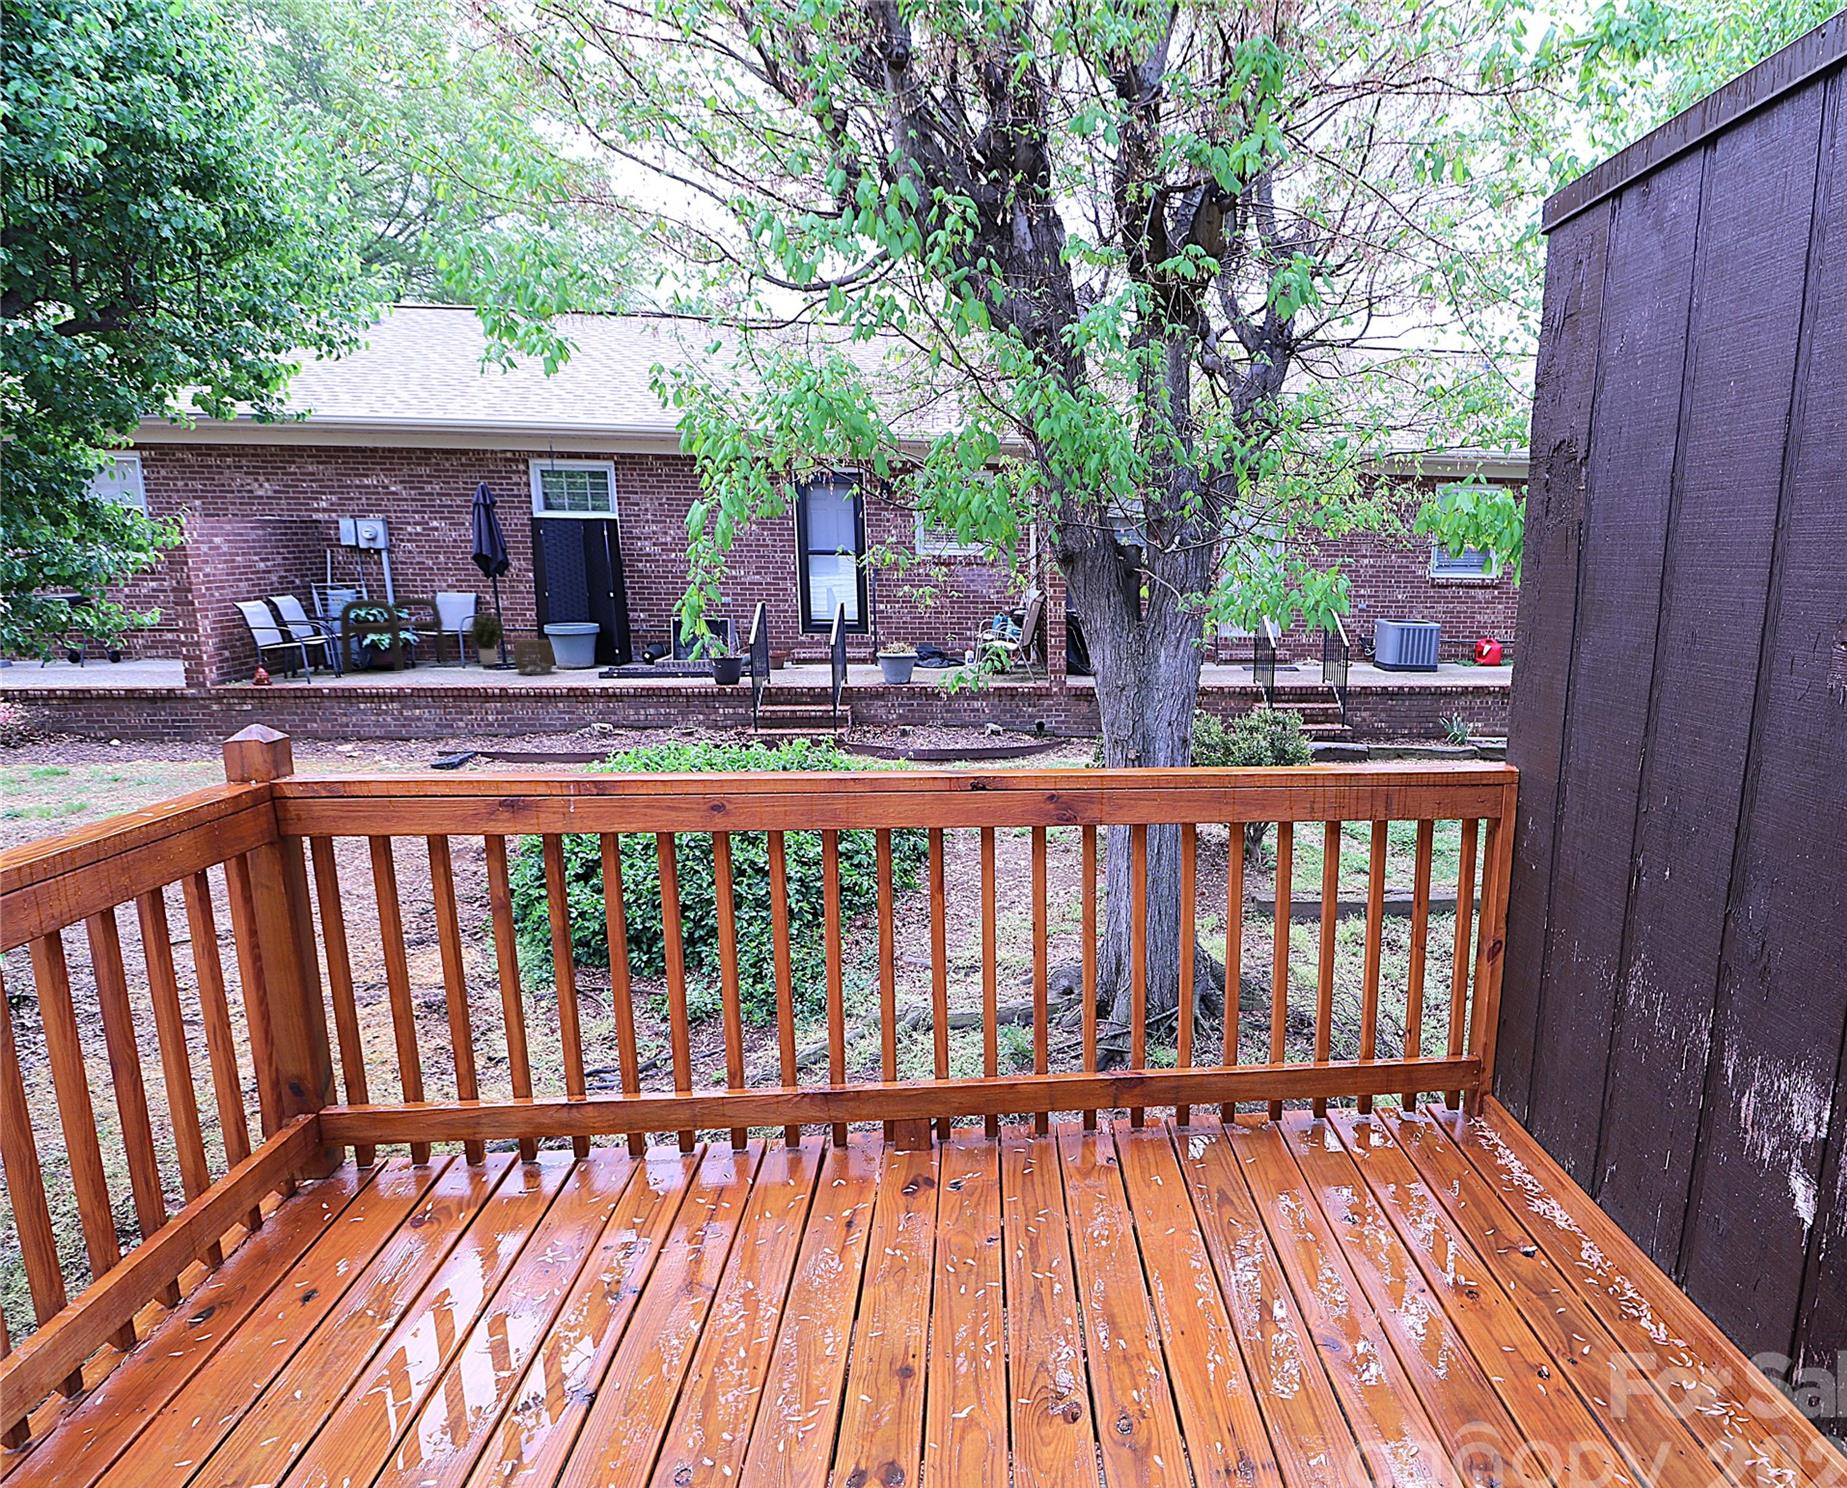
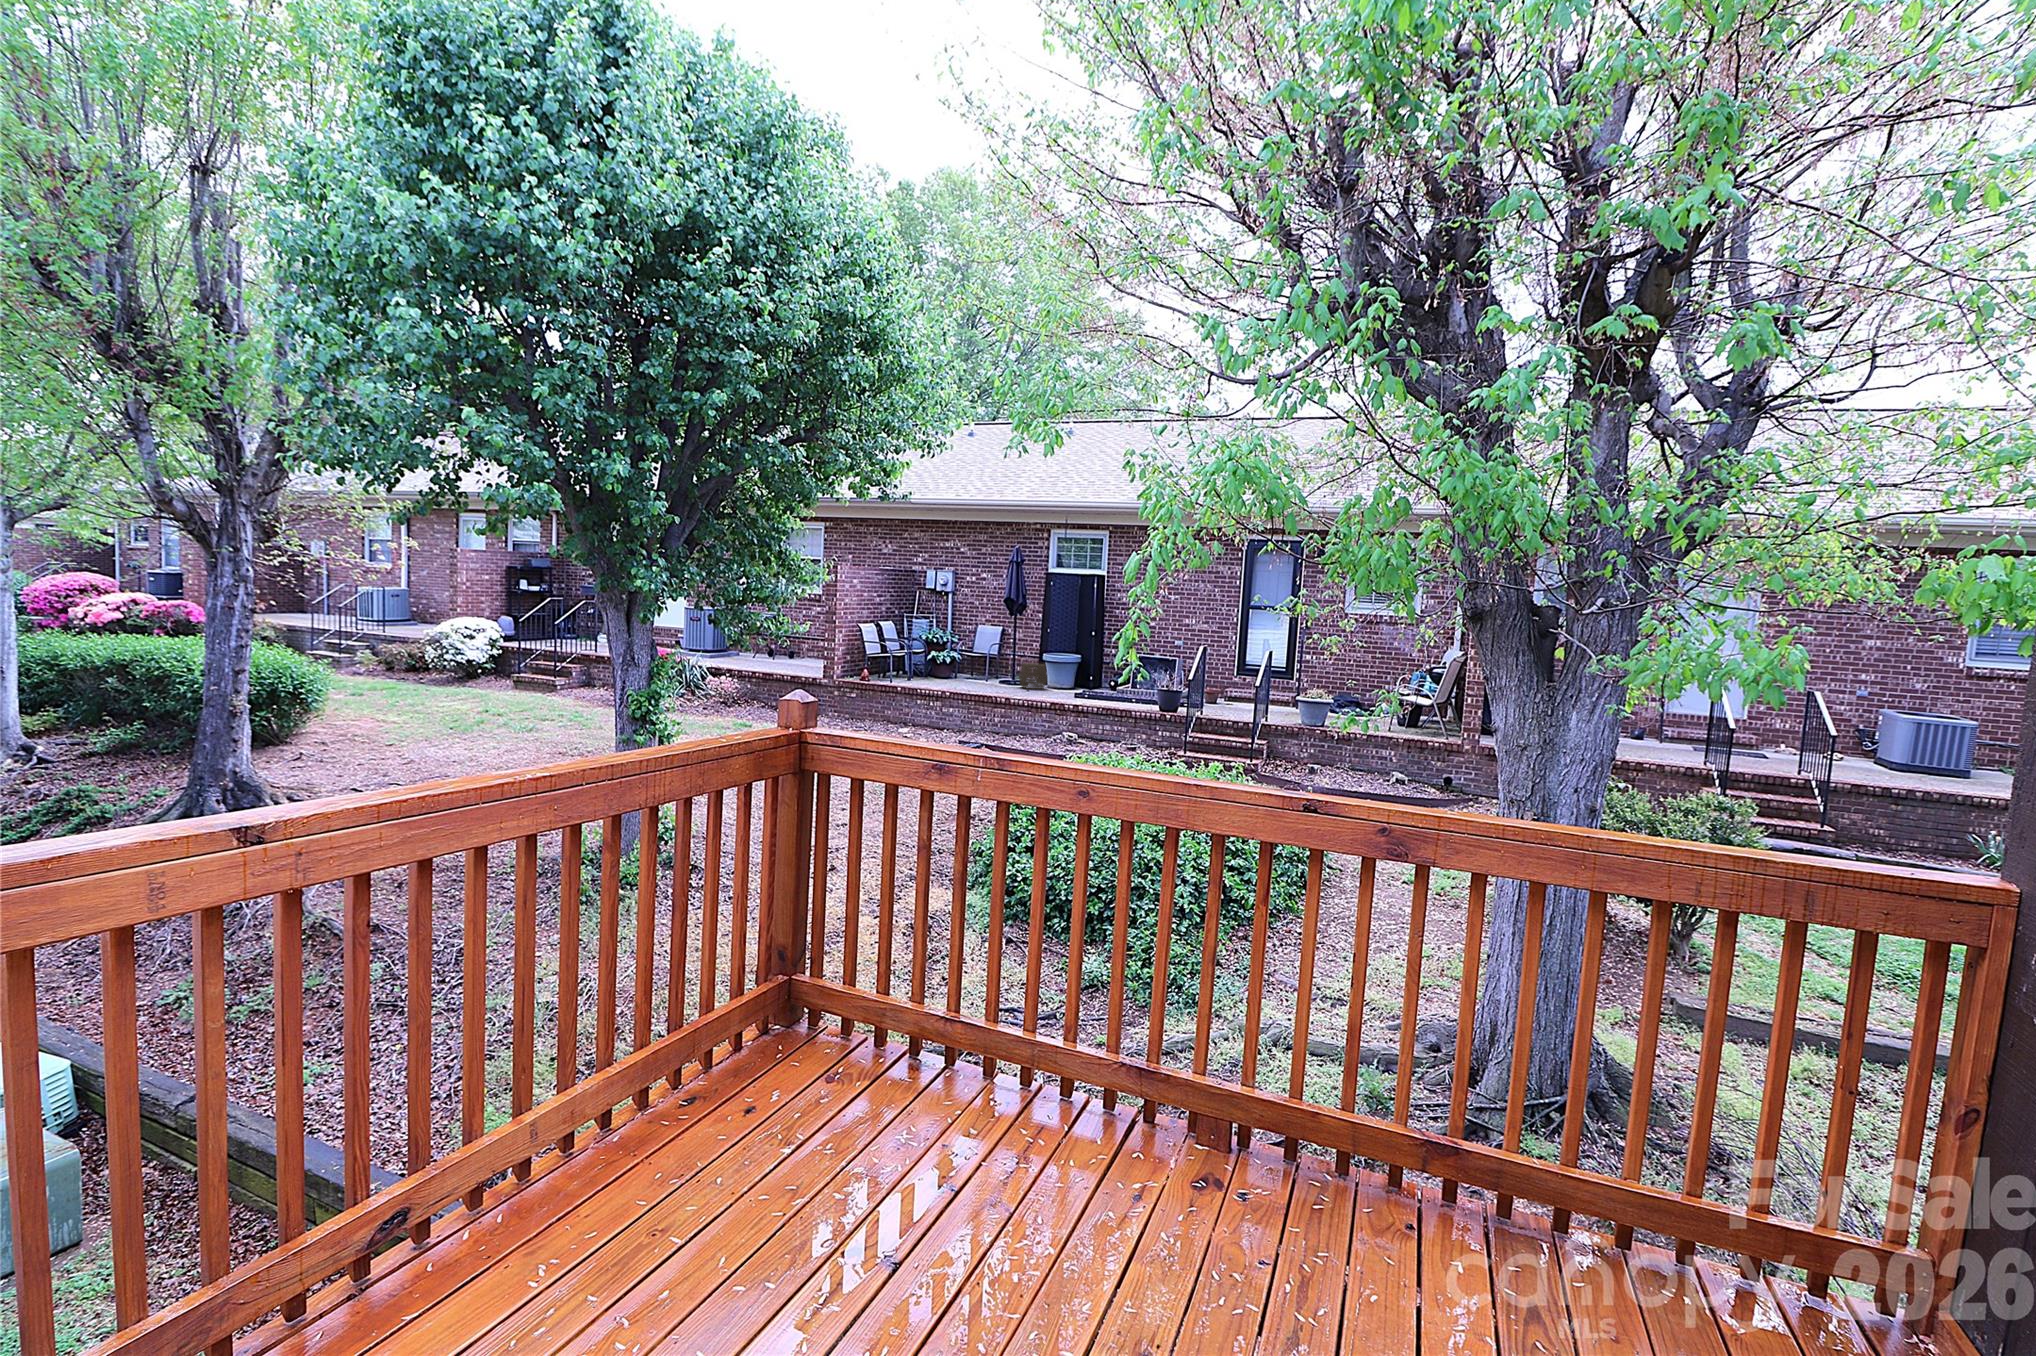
bench: present [340,598,448,671] -> none [908,625,979,678]
potted plant: present [467,615,505,665] -> none [991,642,1019,680]

